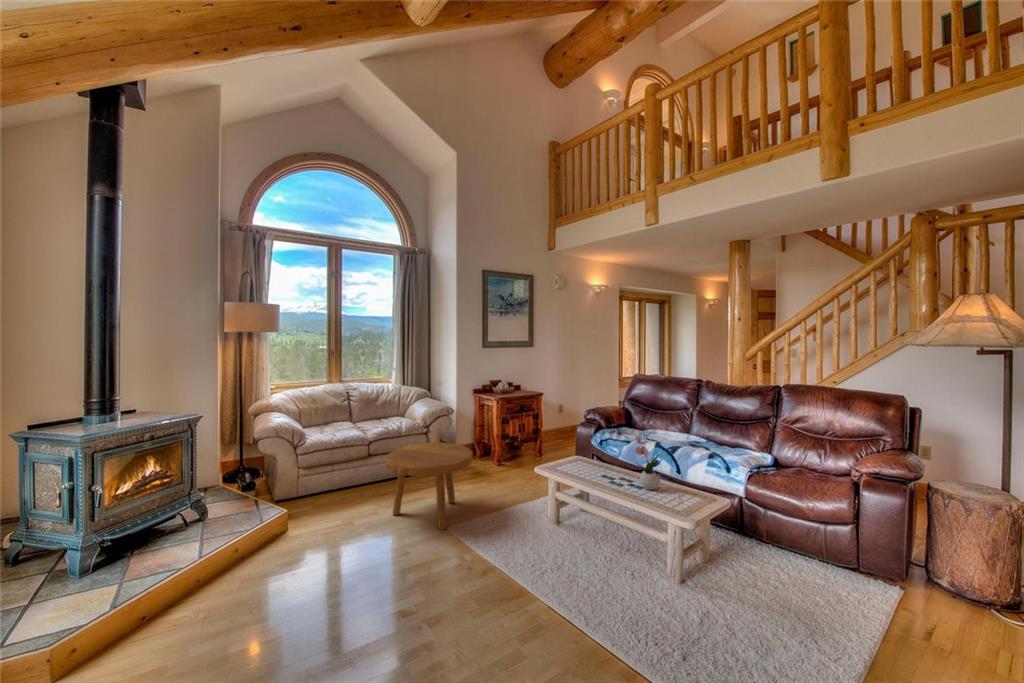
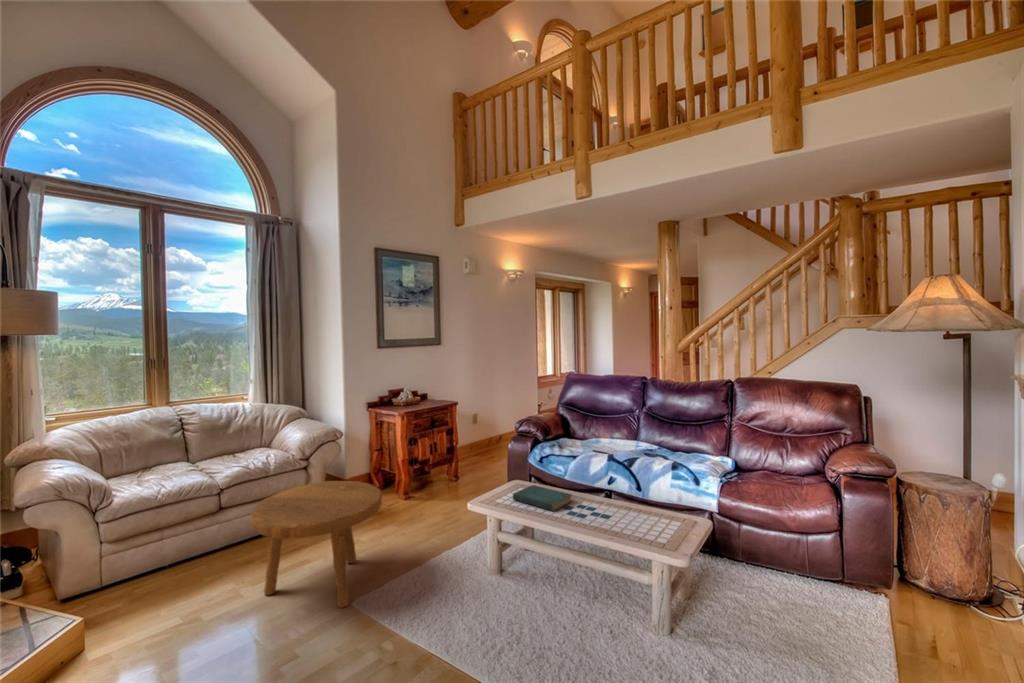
flower arrangement: present [635,426,660,490] -> none [601,439,638,520]
book: none [568,459,615,479] -> present [513,485,572,511]

